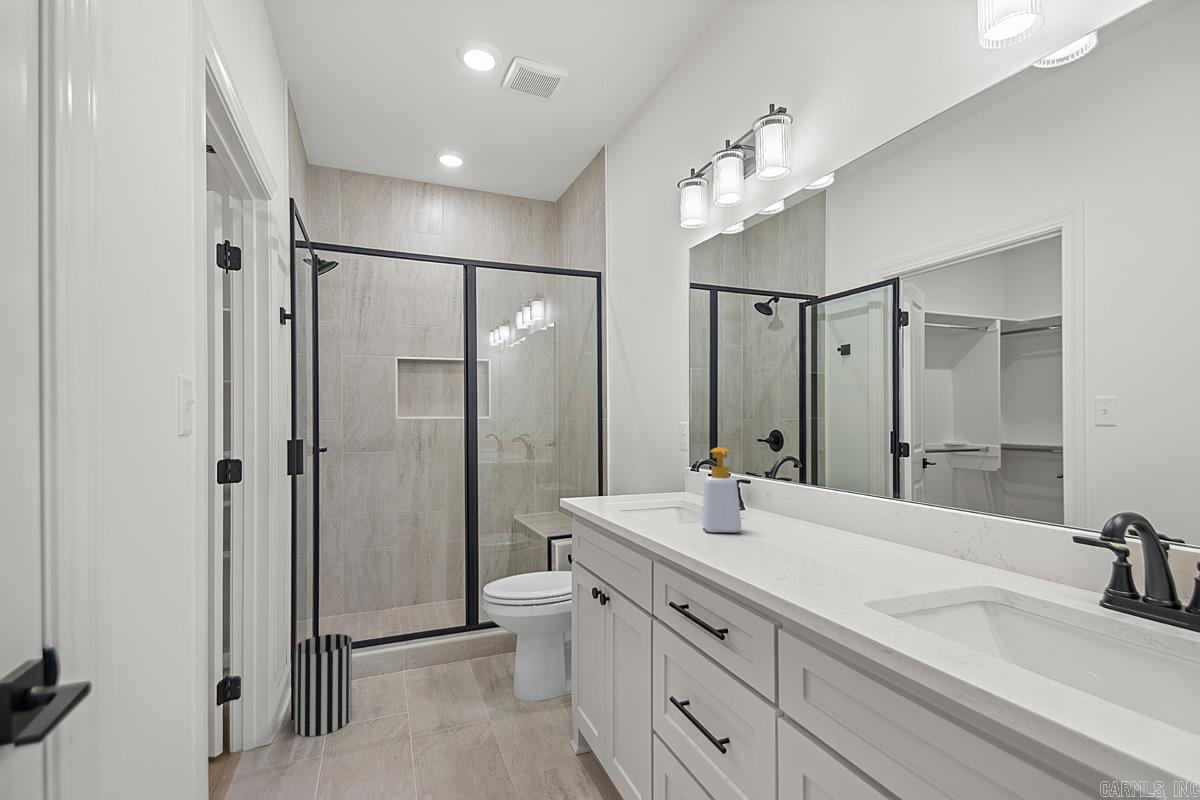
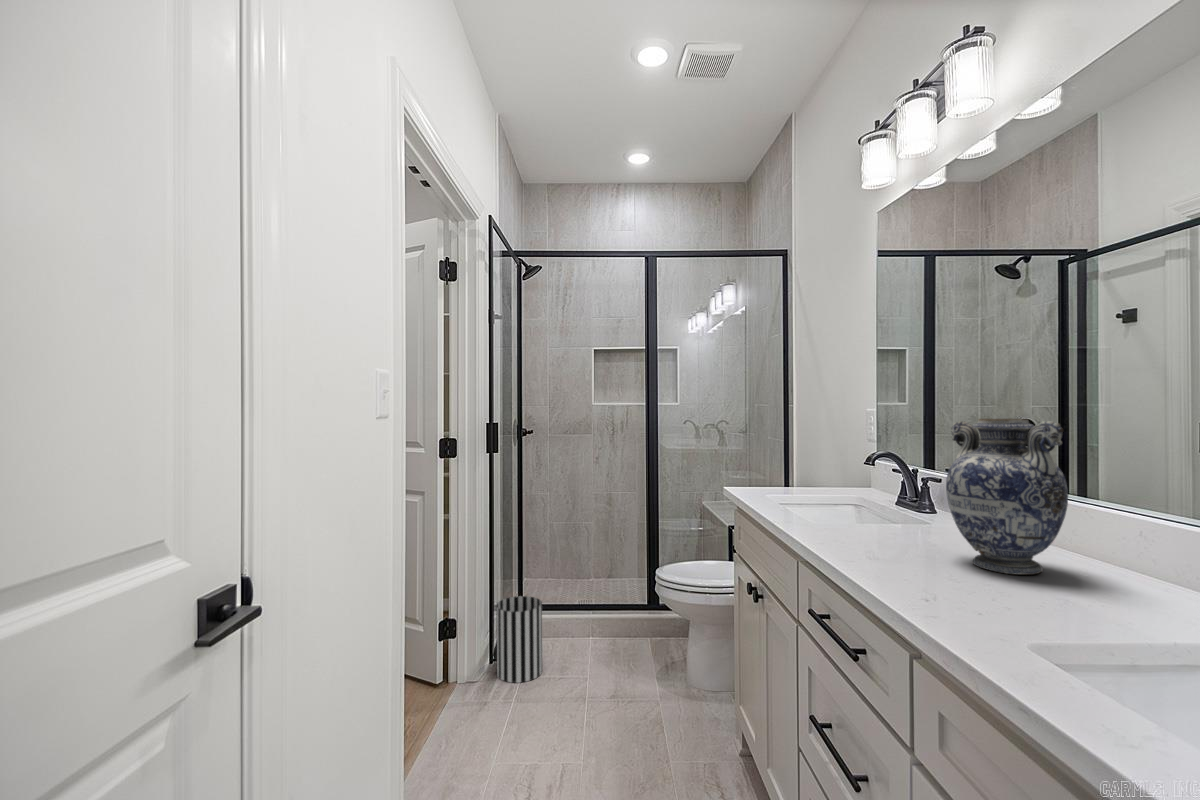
decorative vase: none [773,427,859,552] -> present [946,419,1068,575]
soap bottle: present [702,447,741,533] -> none [866,440,913,540]

